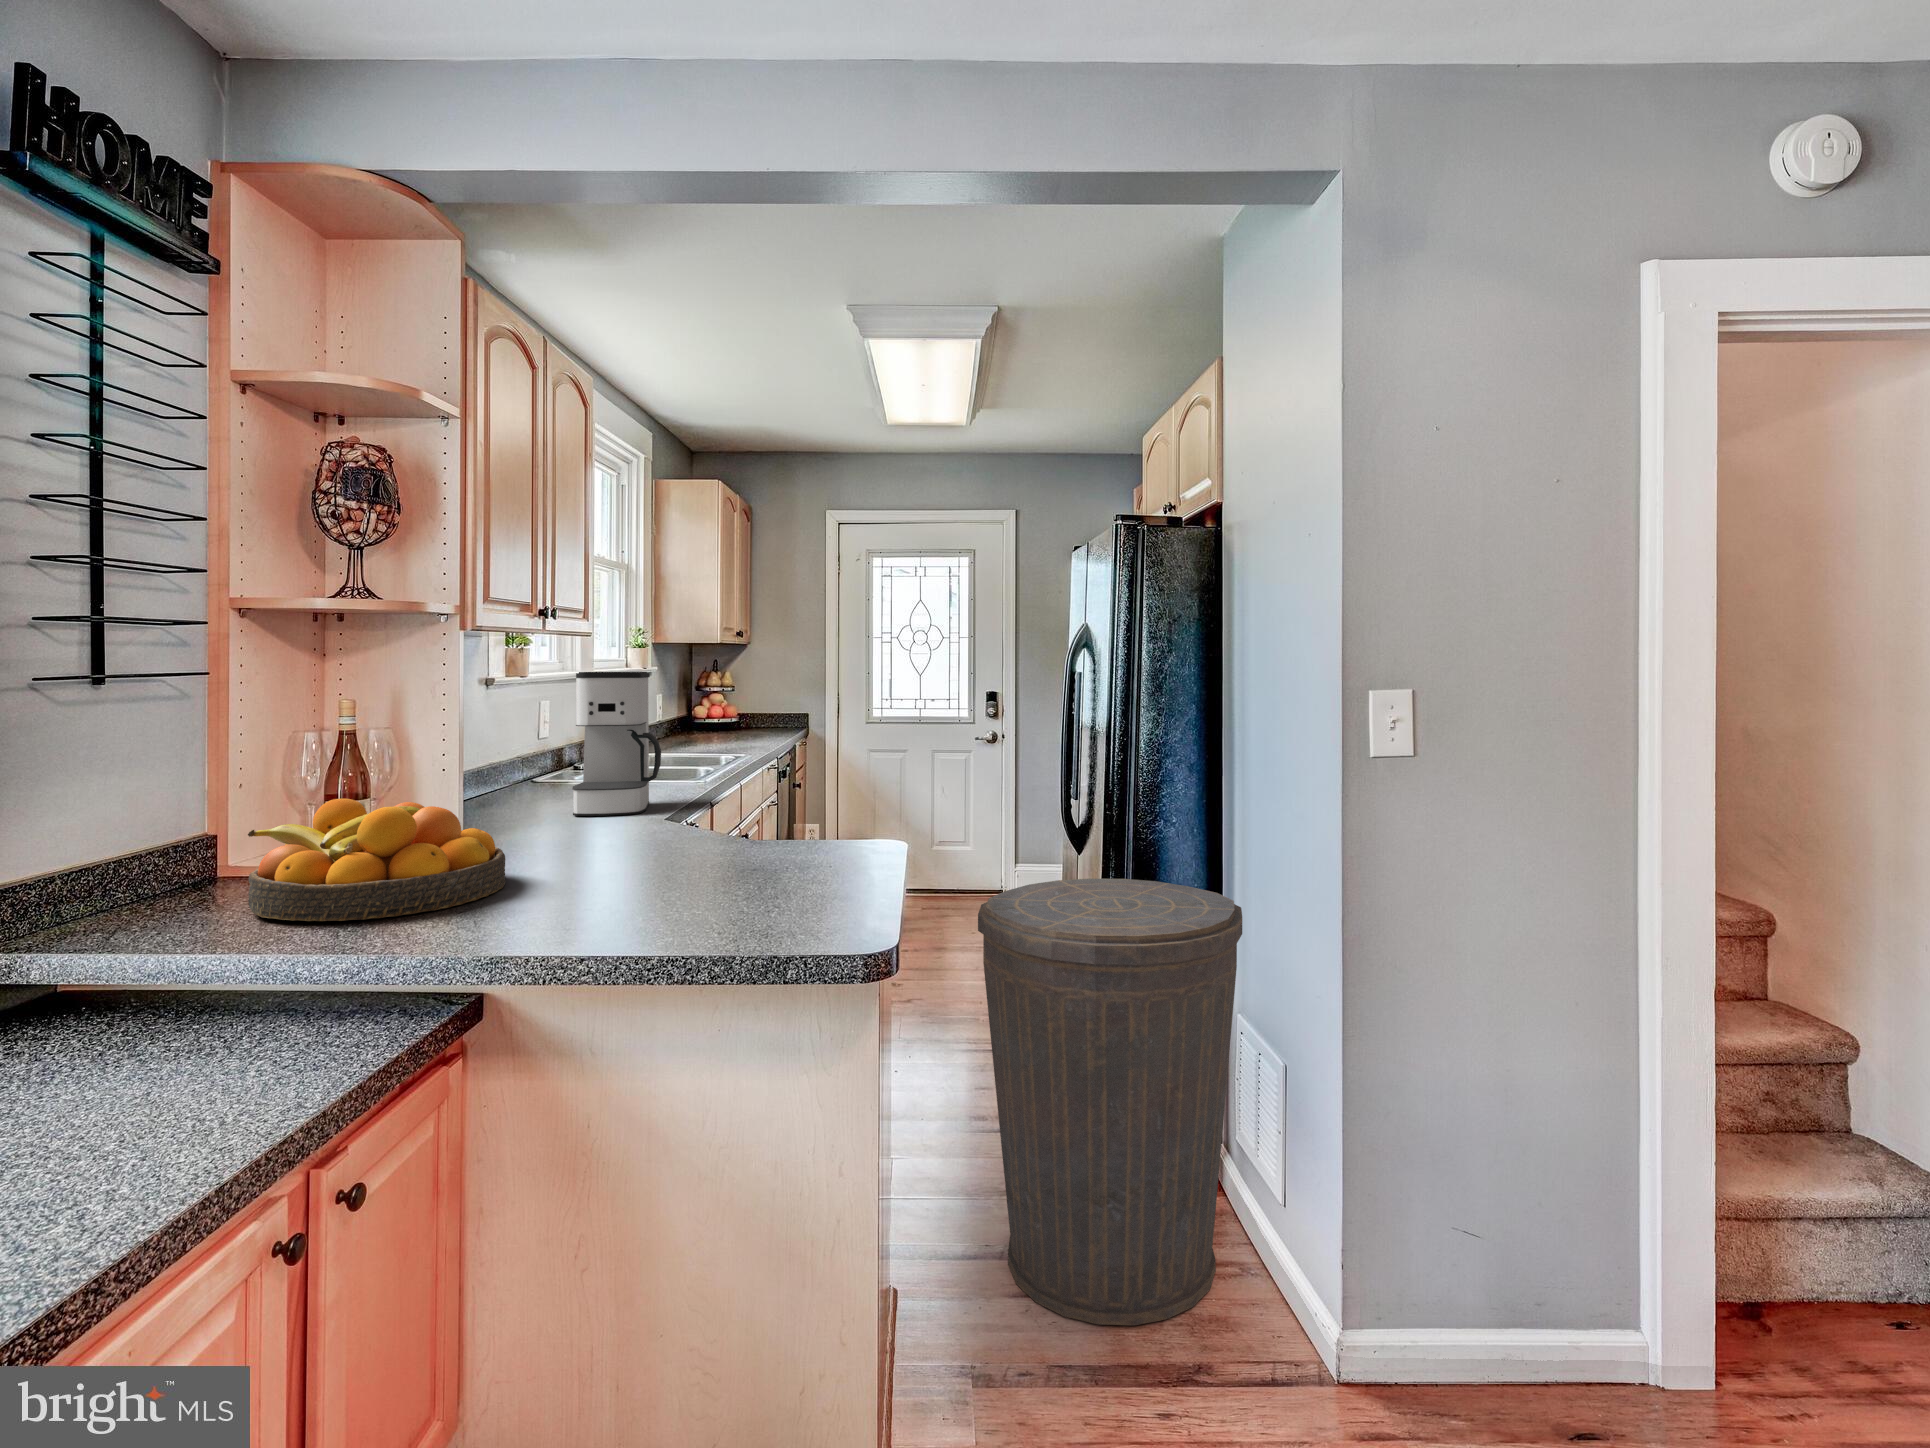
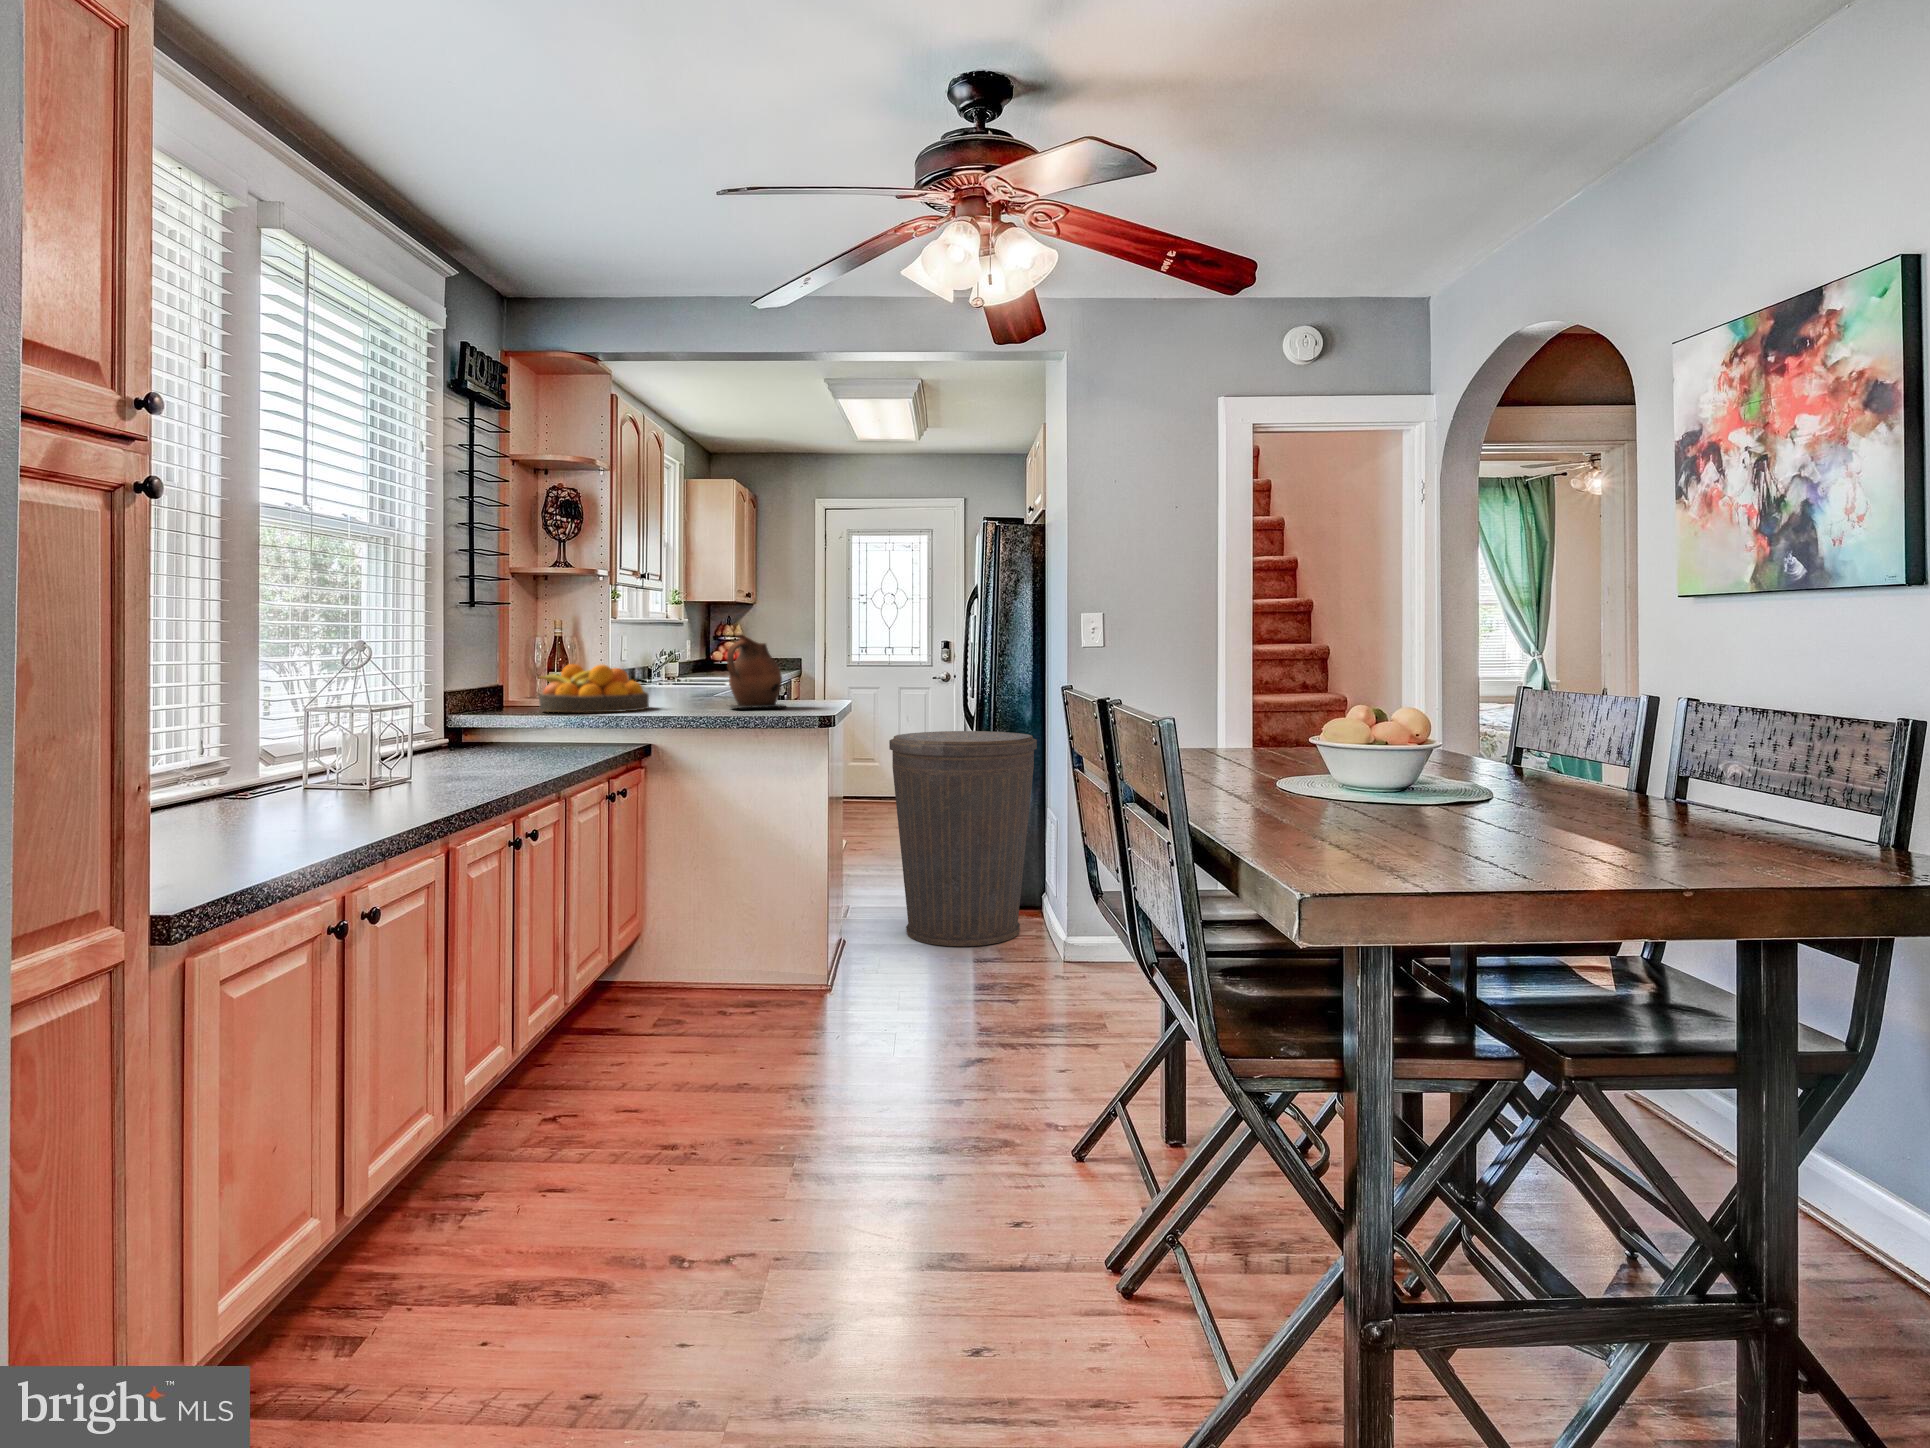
coffee maker: present [572,672,661,816] -> none [659,611,710,696]
ceramic pitcher: none [659,739,788,901] -> present [727,635,785,708]

